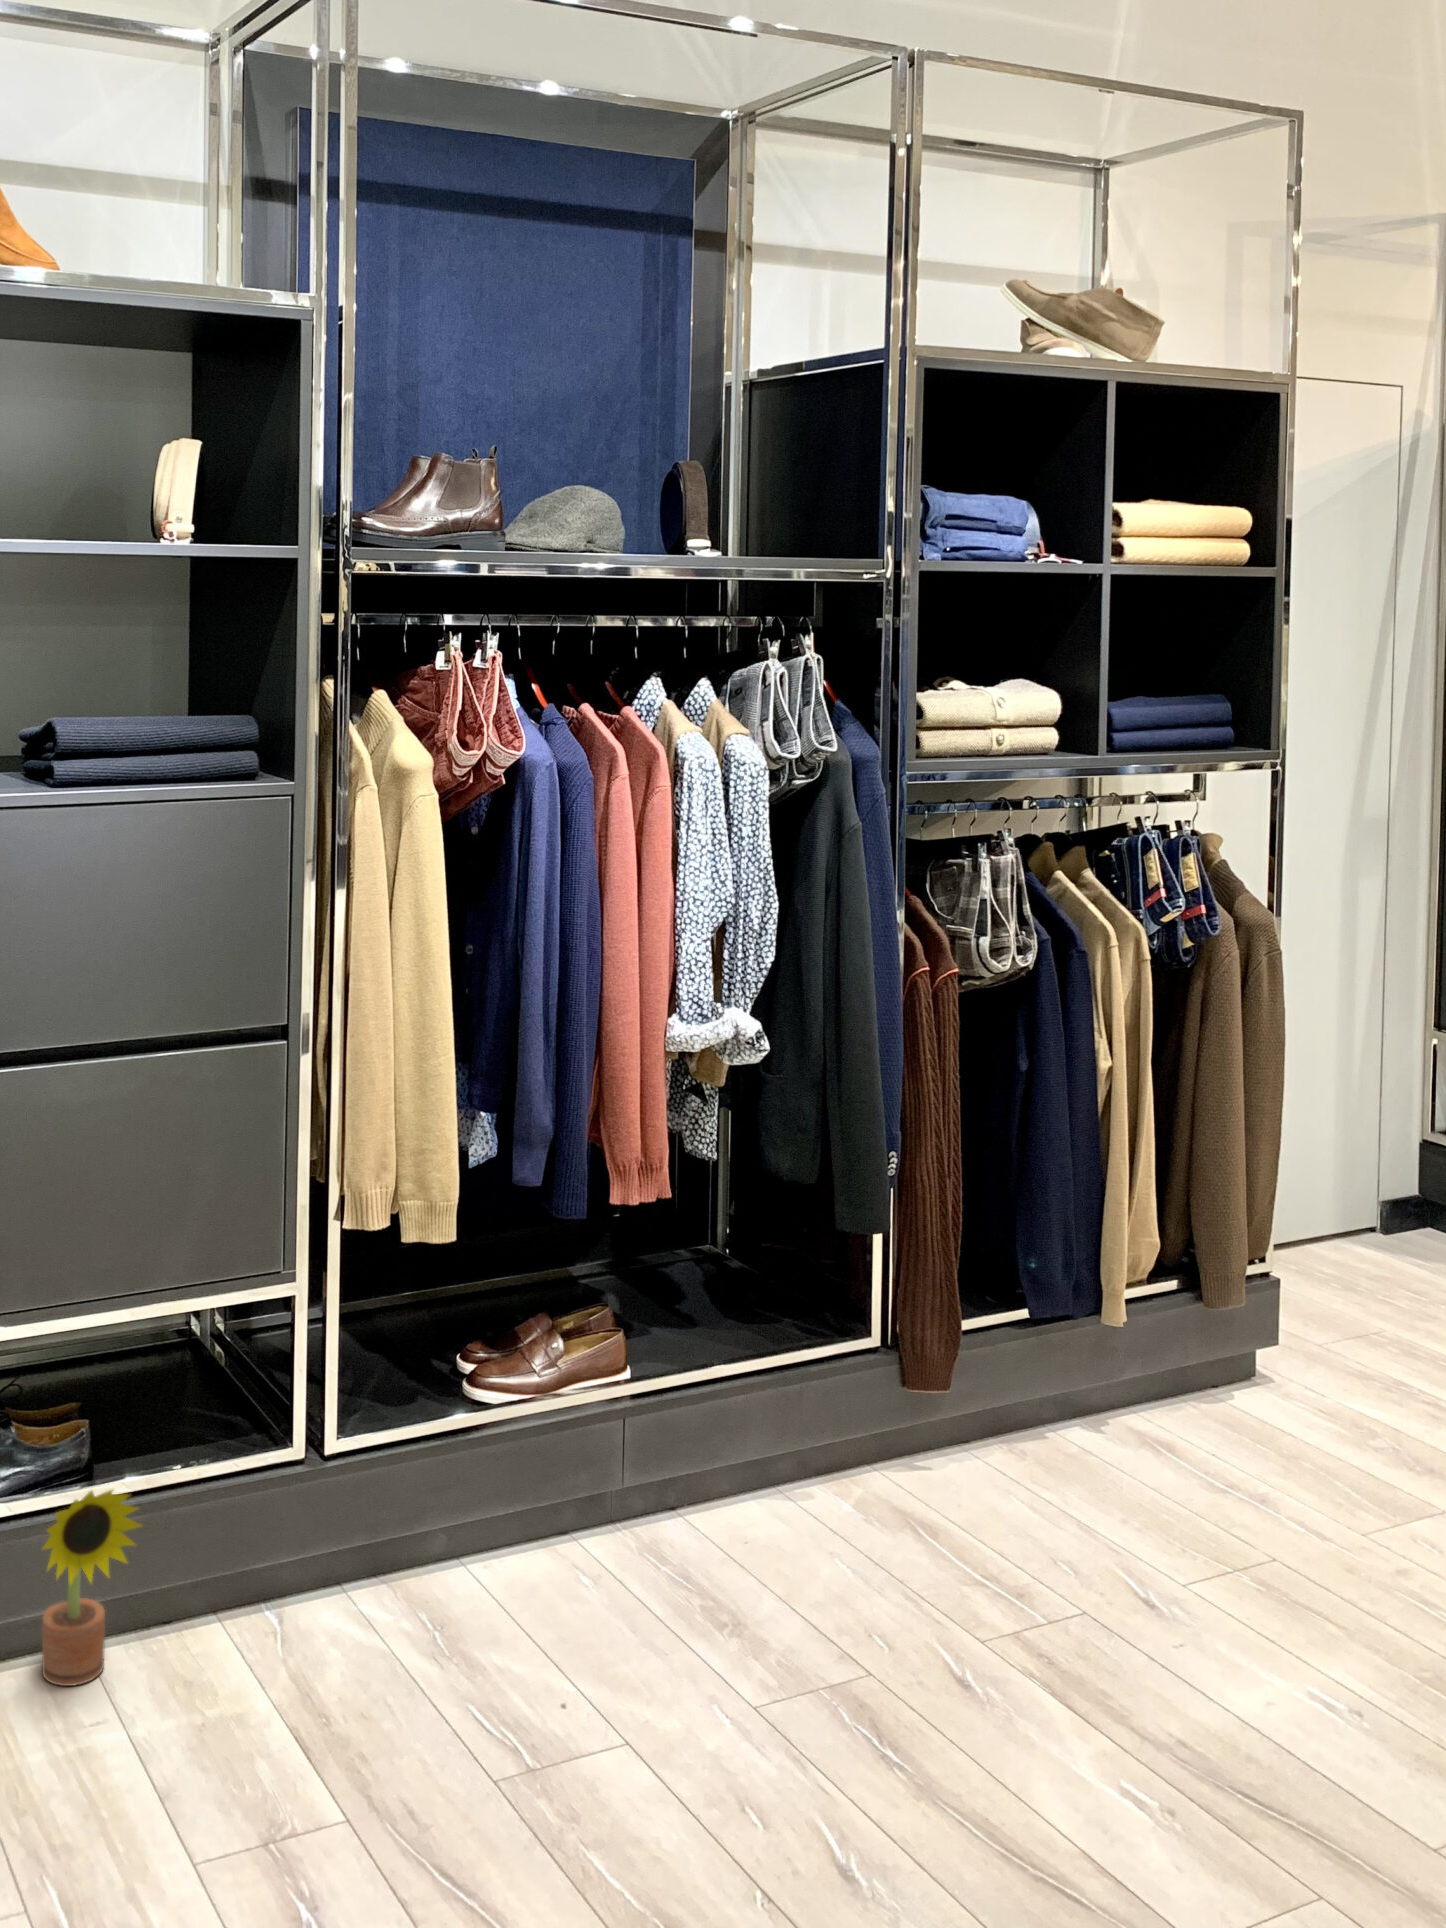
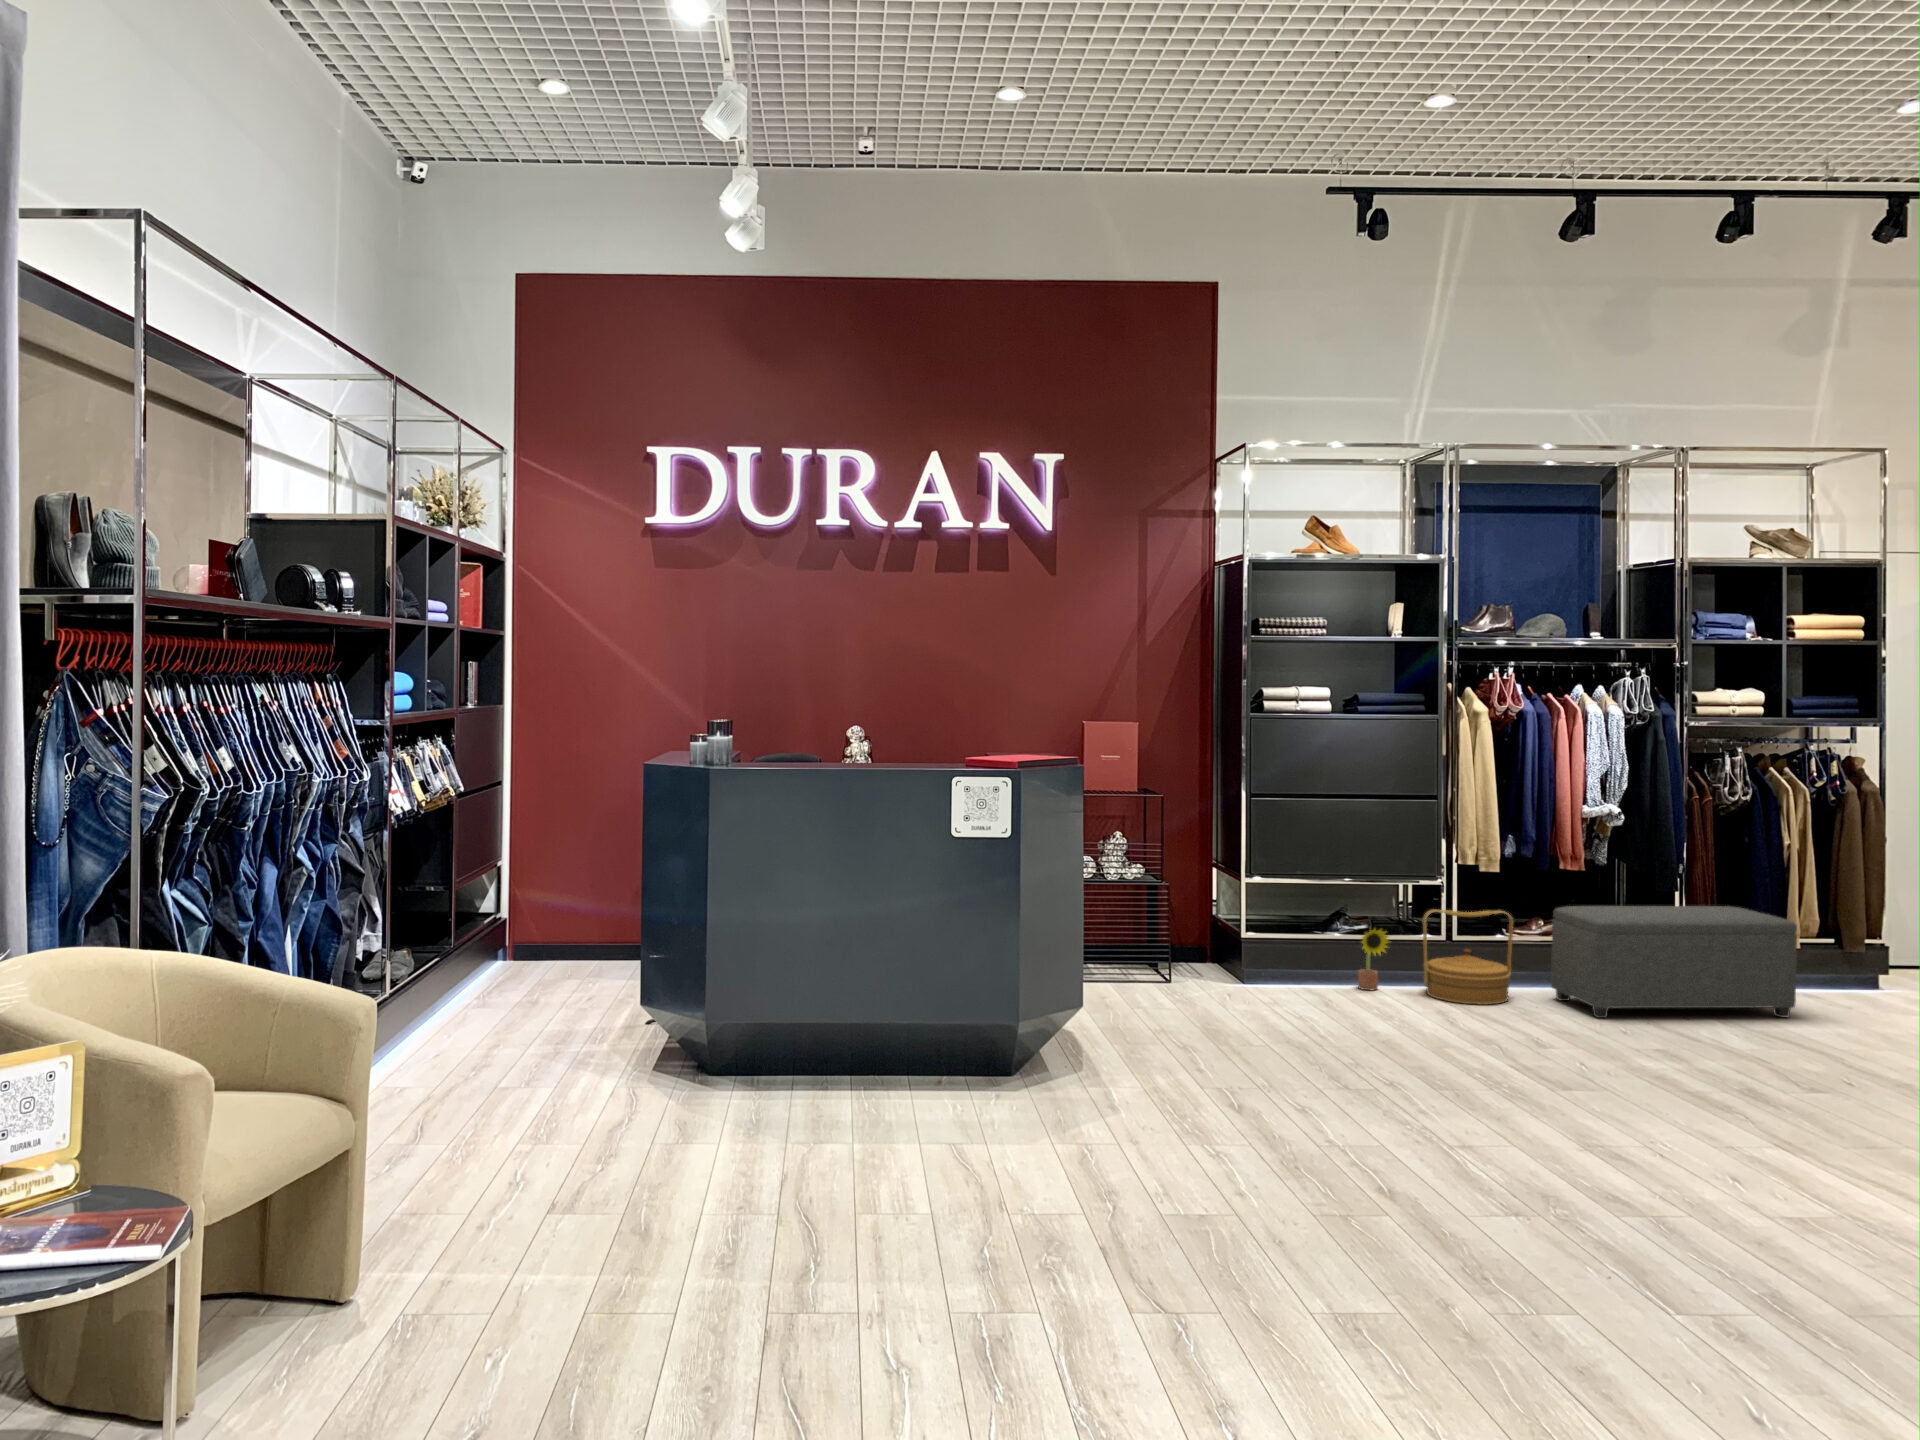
ottoman: none [602,1271,1212,1745] -> present [1551,906,1797,1018]
woven basket: none [239,1378,502,1727] -> present [1423,910,1513,1005]

